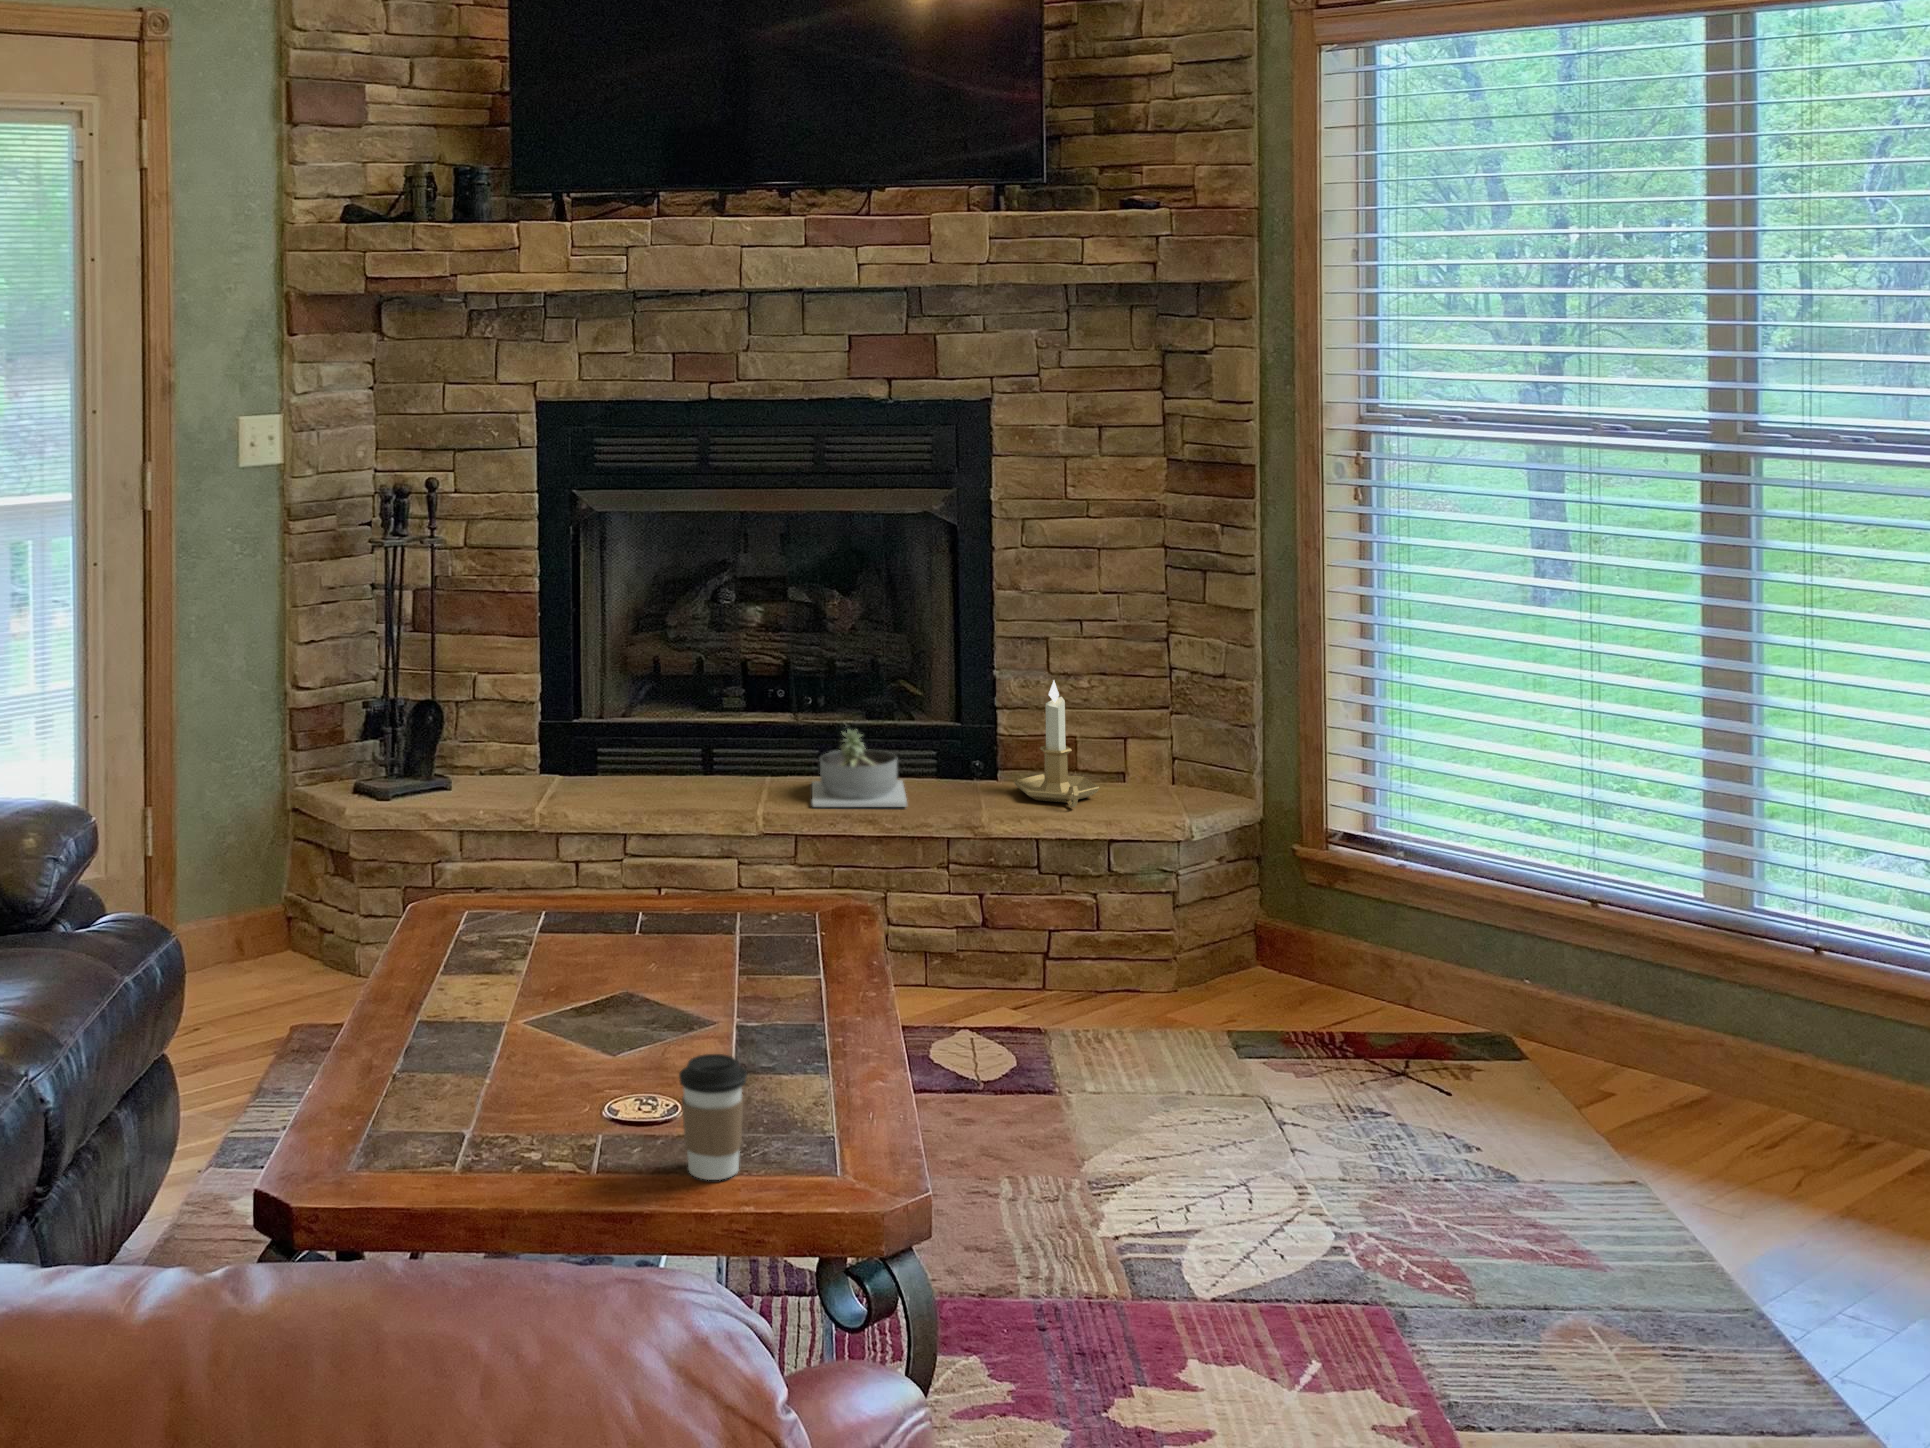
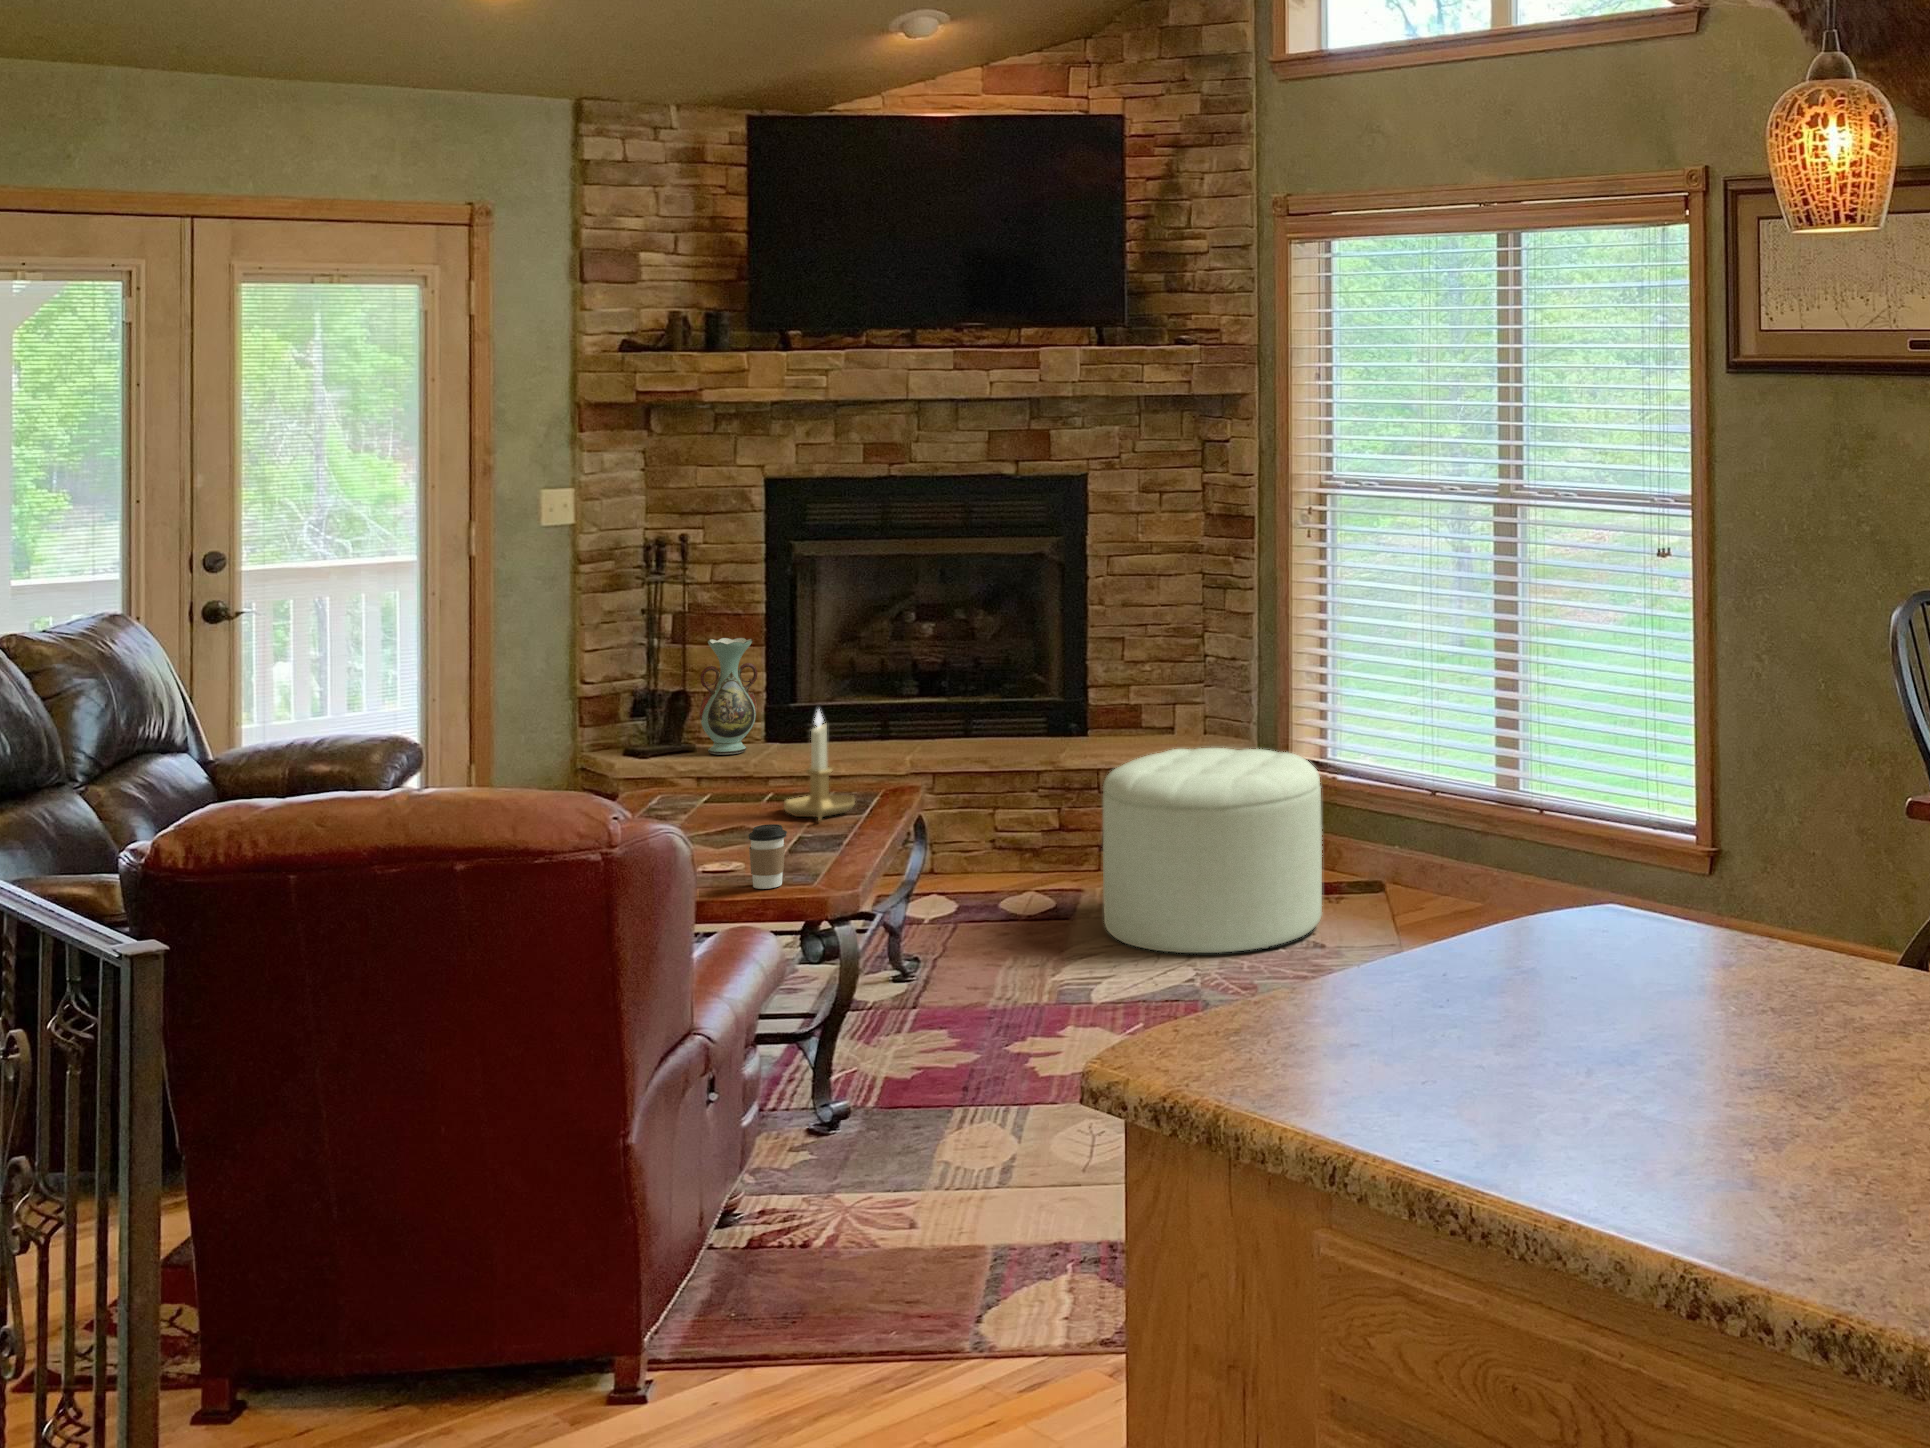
decorative vase: none [459,629,536,797] -> present [699,638,758,755]
candlestick: present [1014,681,1100,808] -> present [784,709,855,821]
succulent planter: present [812,730,907,807] -> none [948,701,1019,755]
ottoman: none [1107,828,1467,1187] -> present [1103,748,1322,953]

